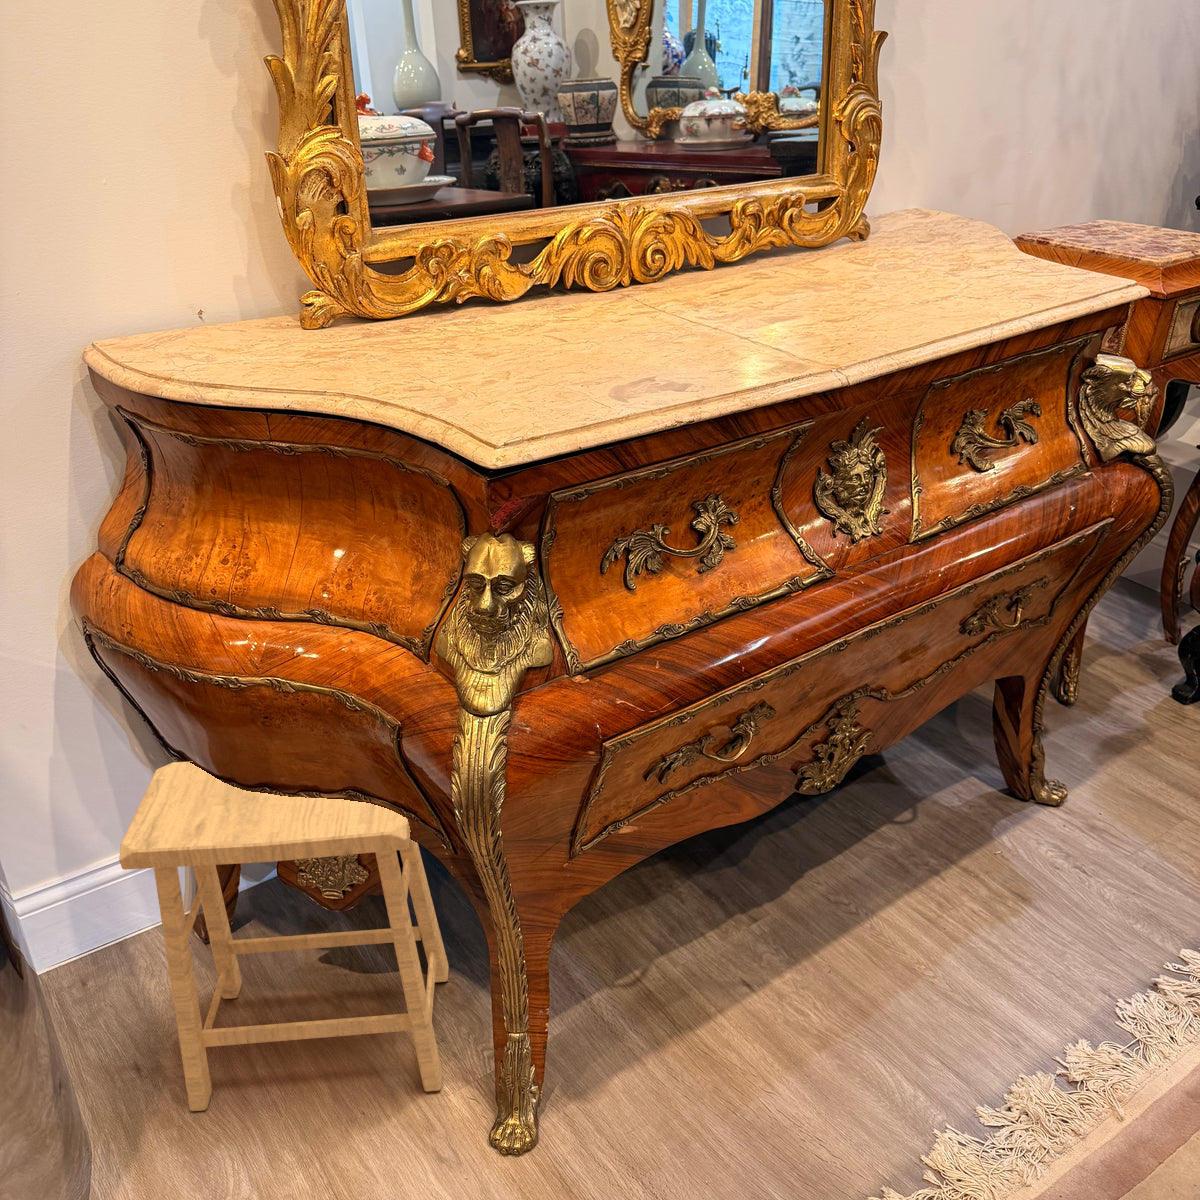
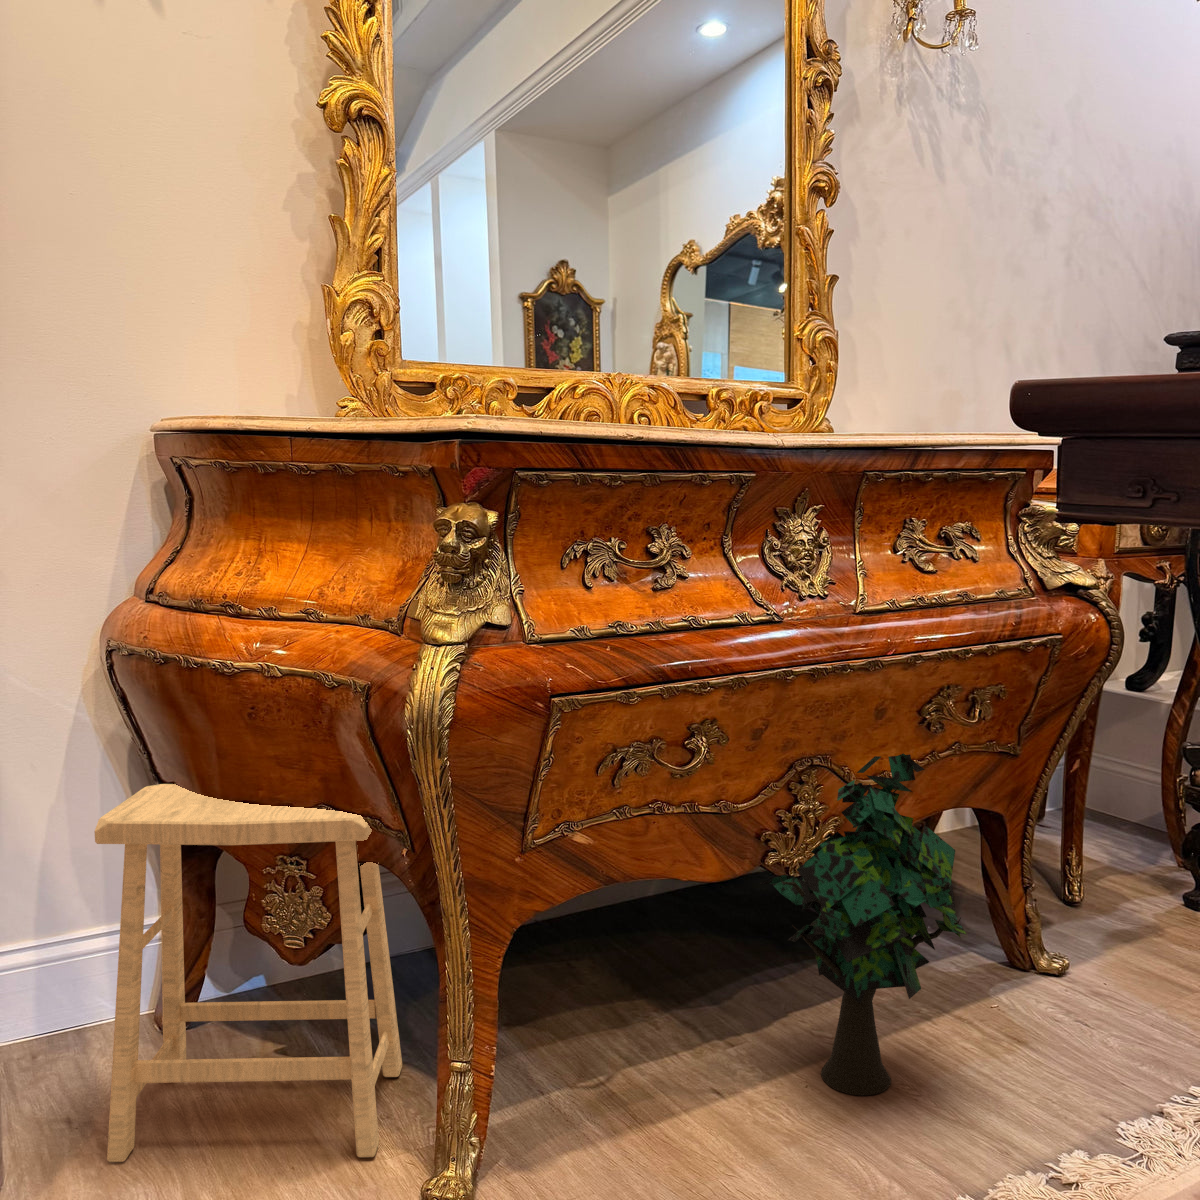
decorative plant: none [796,688,996,981] -> present [760,754,966,1095]

